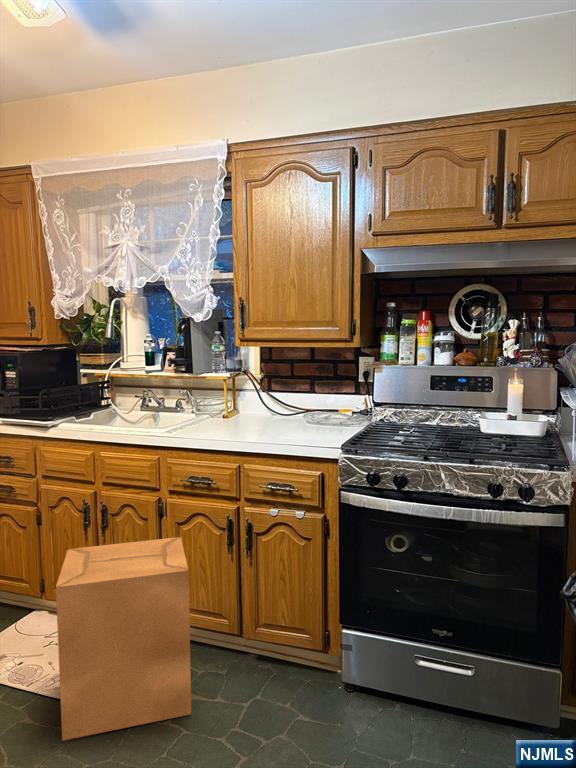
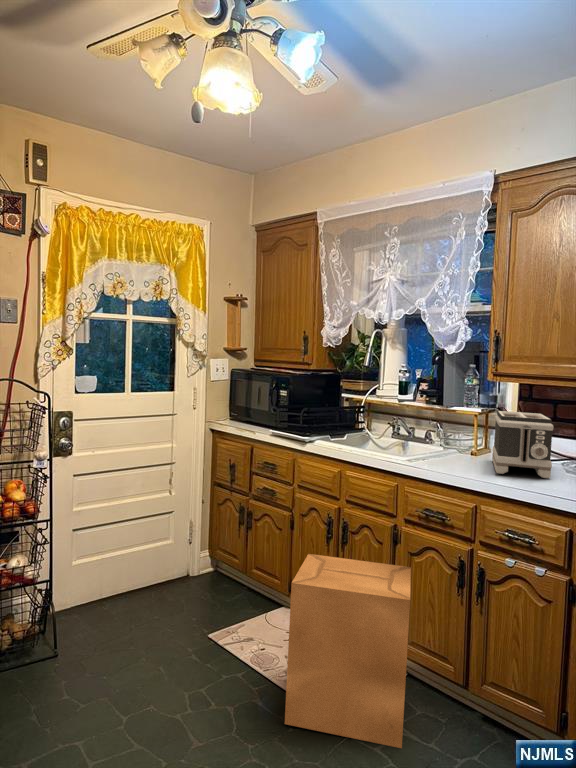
toaster: none [244,373,299,432] -> present [492,411,553,478]

